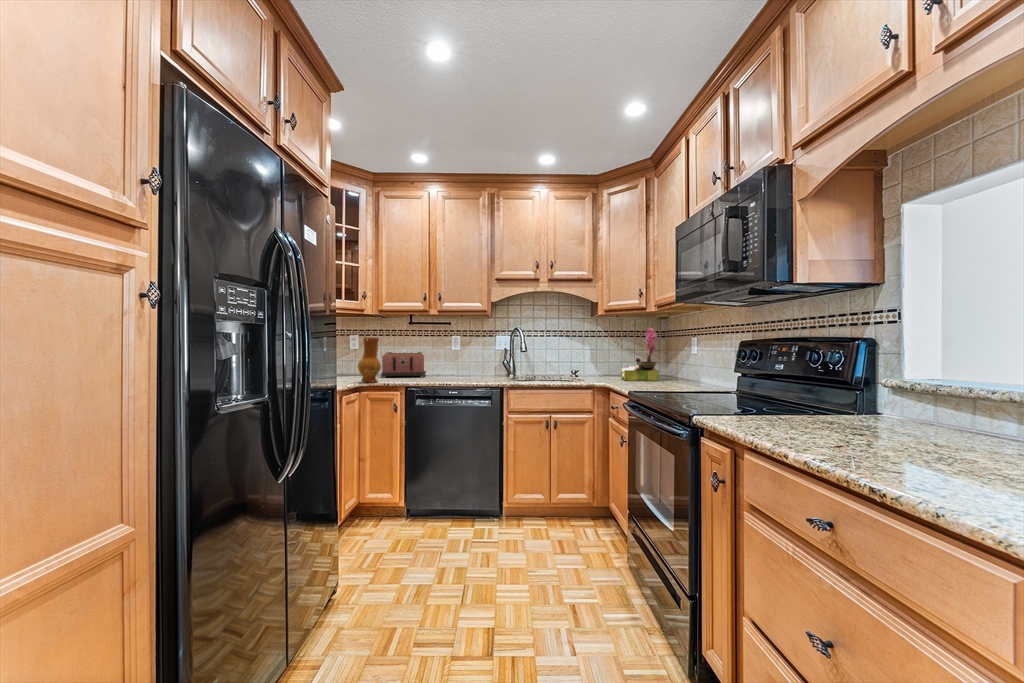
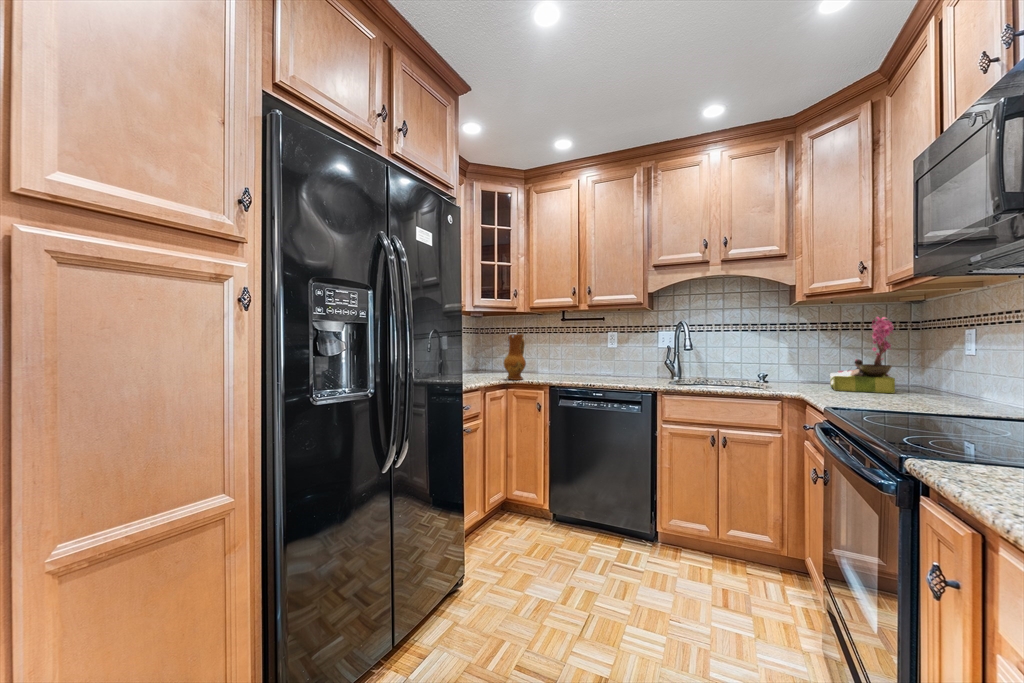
toaster: present [381,352,426,378] -> none [536,349,585,375]

